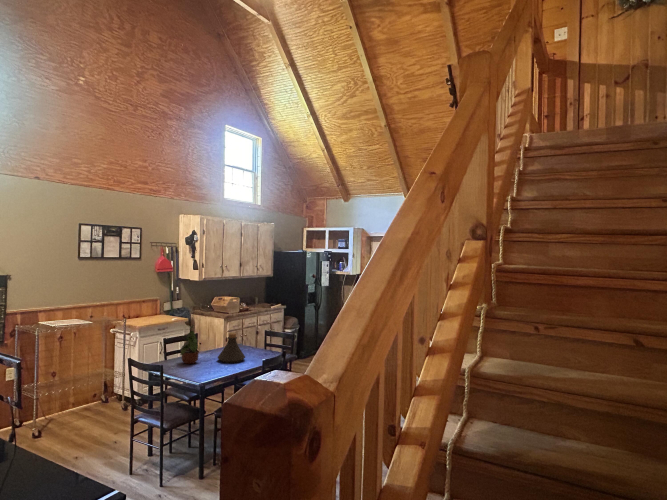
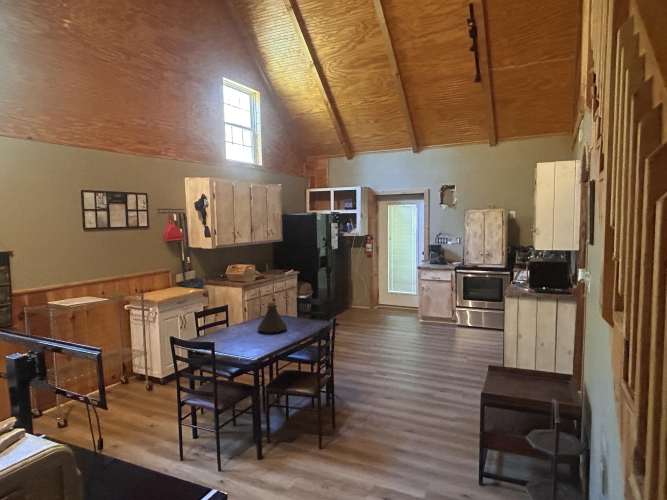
potted plant: present [180,325,199,364] -> none [216,295,242,337]

